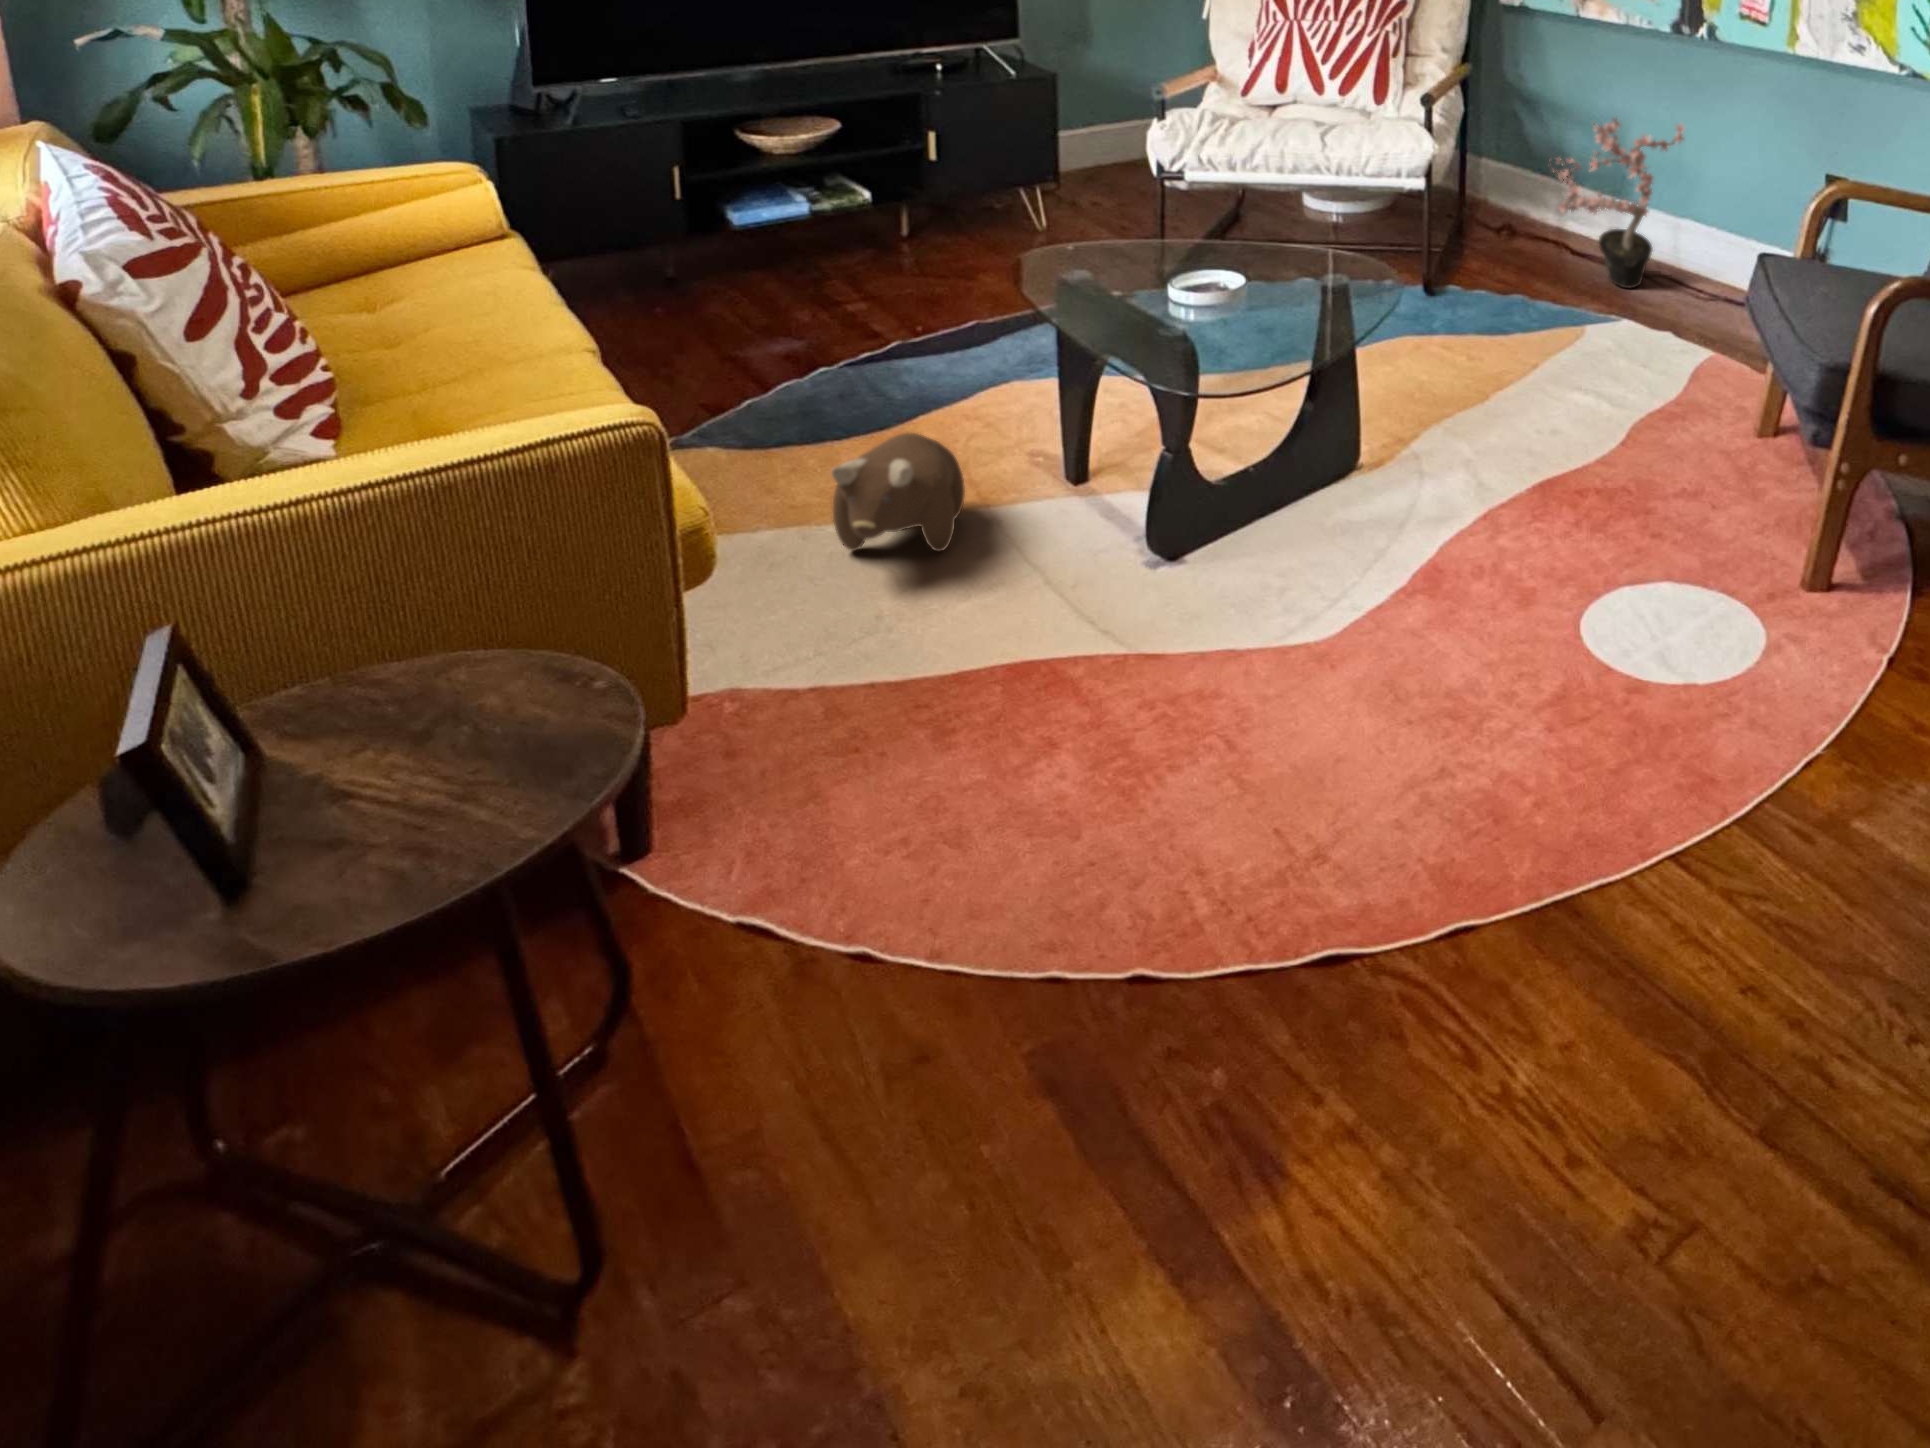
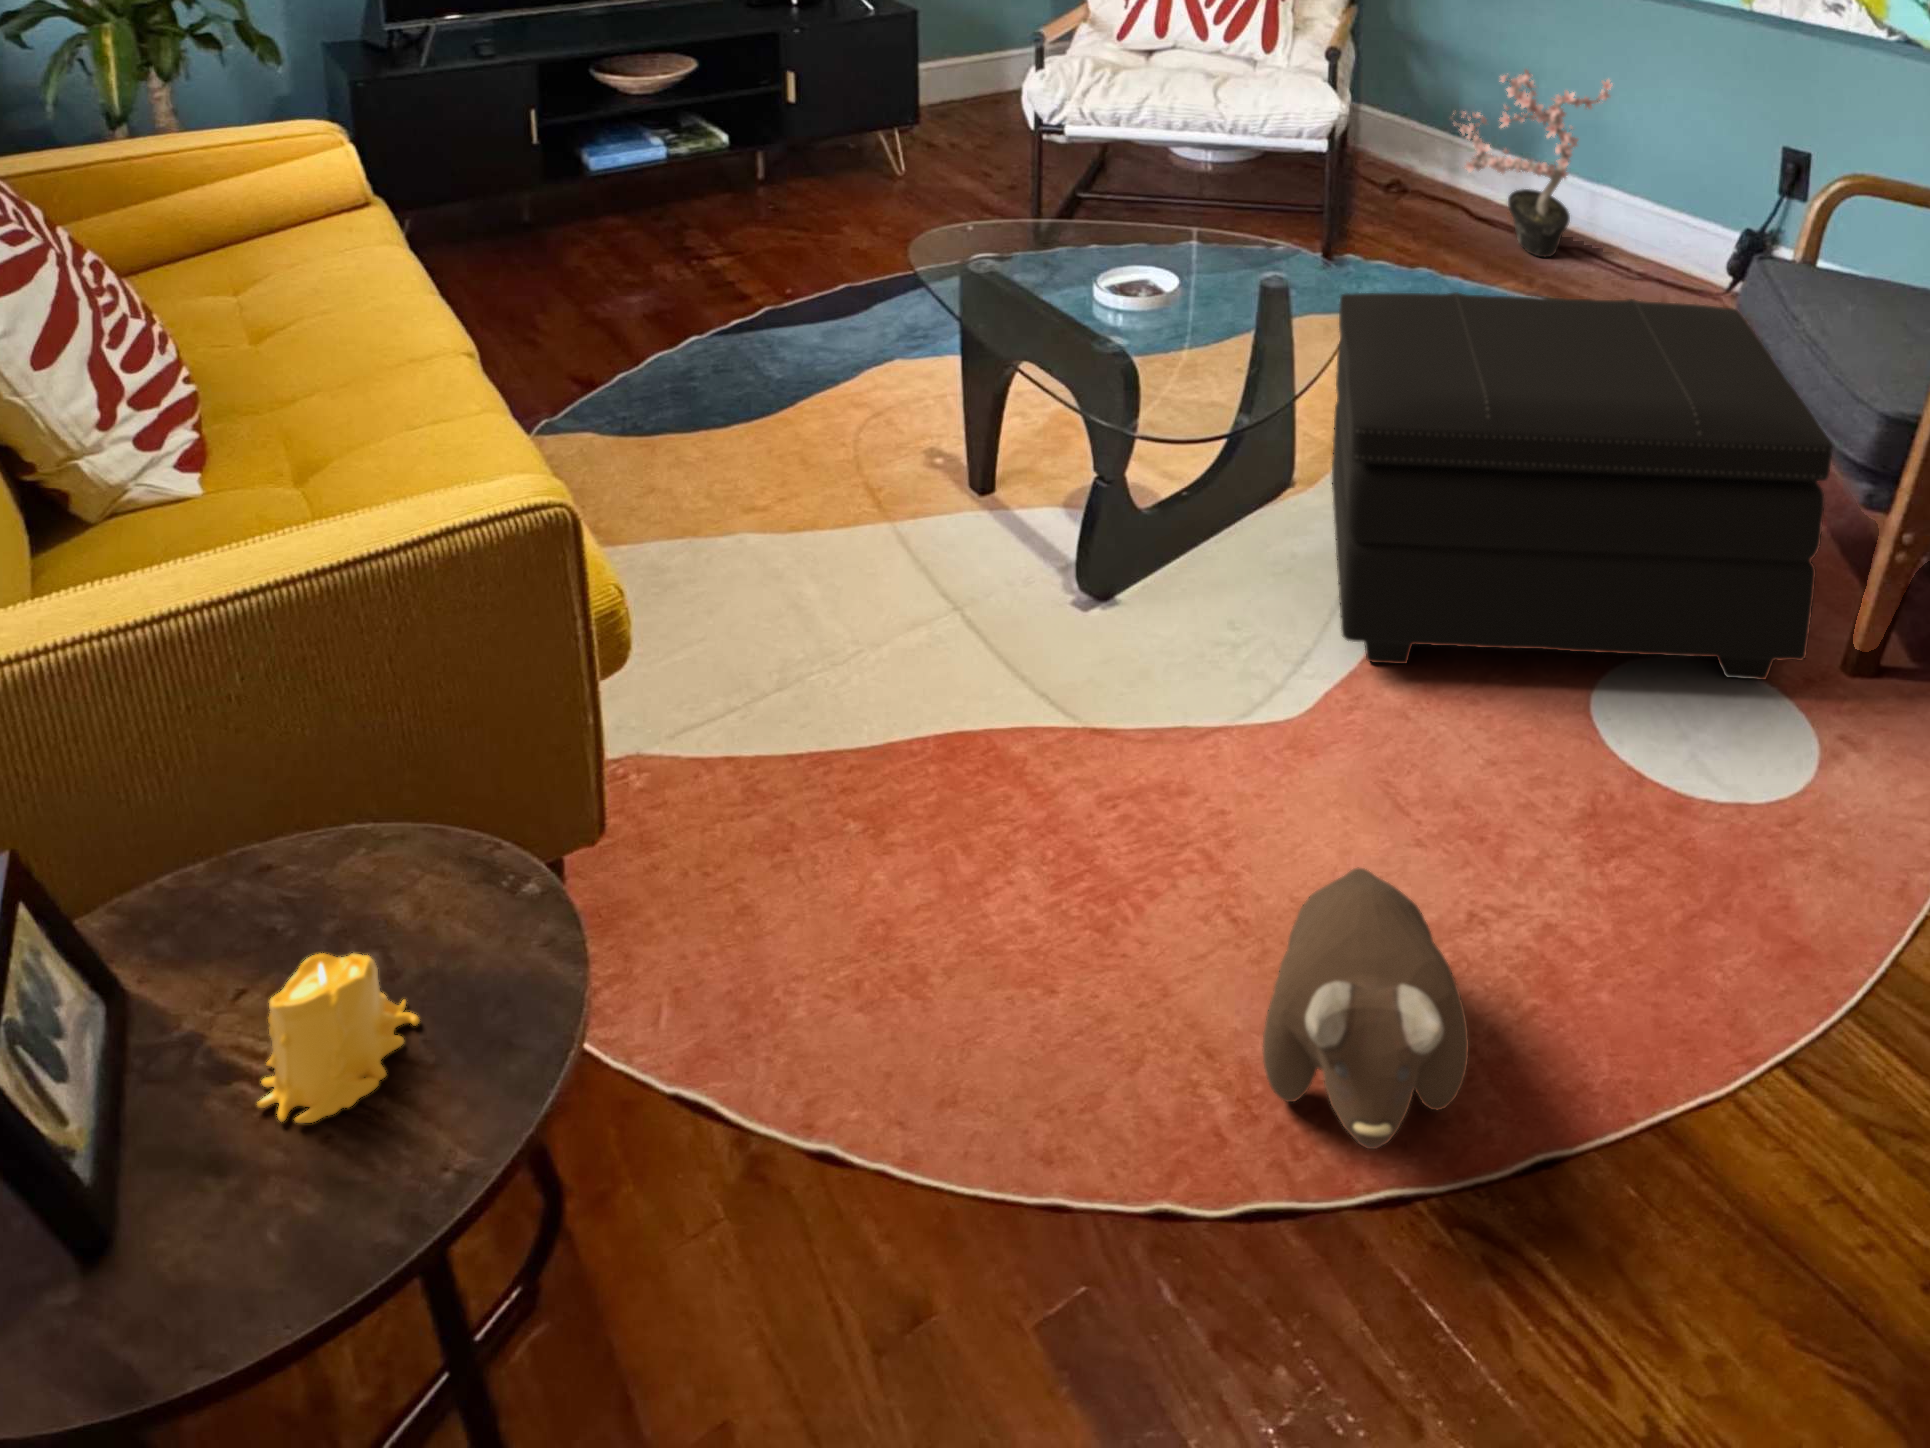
footstool: none [1362,289,1765,600] -> present [1332,293,1833,679]
plush toy: present [831,433,965,552] -> present [1263,867,1469,1149]
candle: none [368,681,499,799] -> present [257,953,419,1123]

